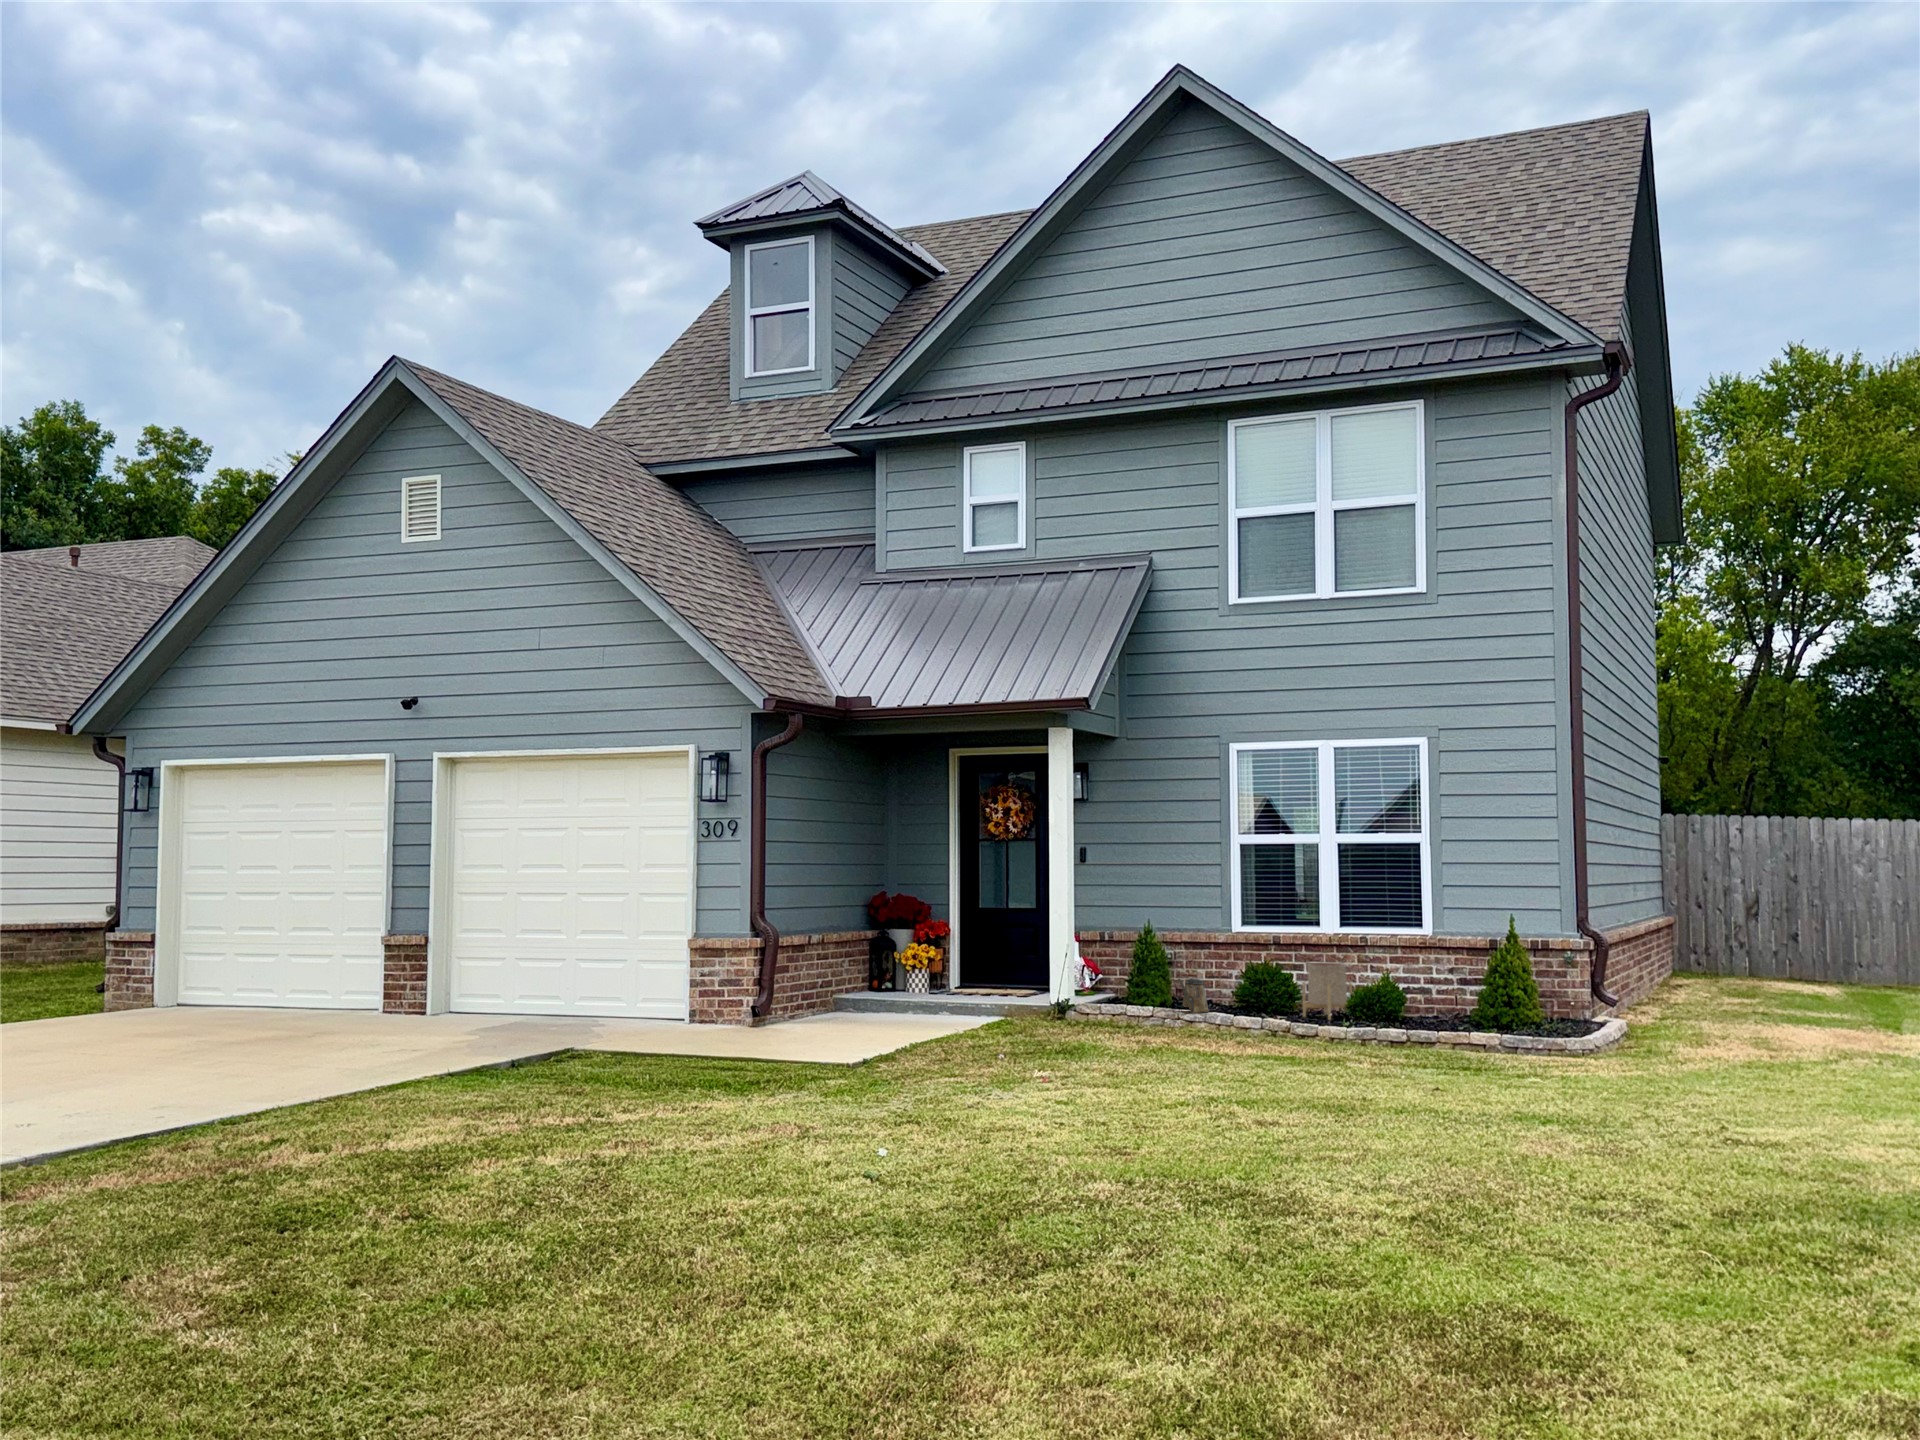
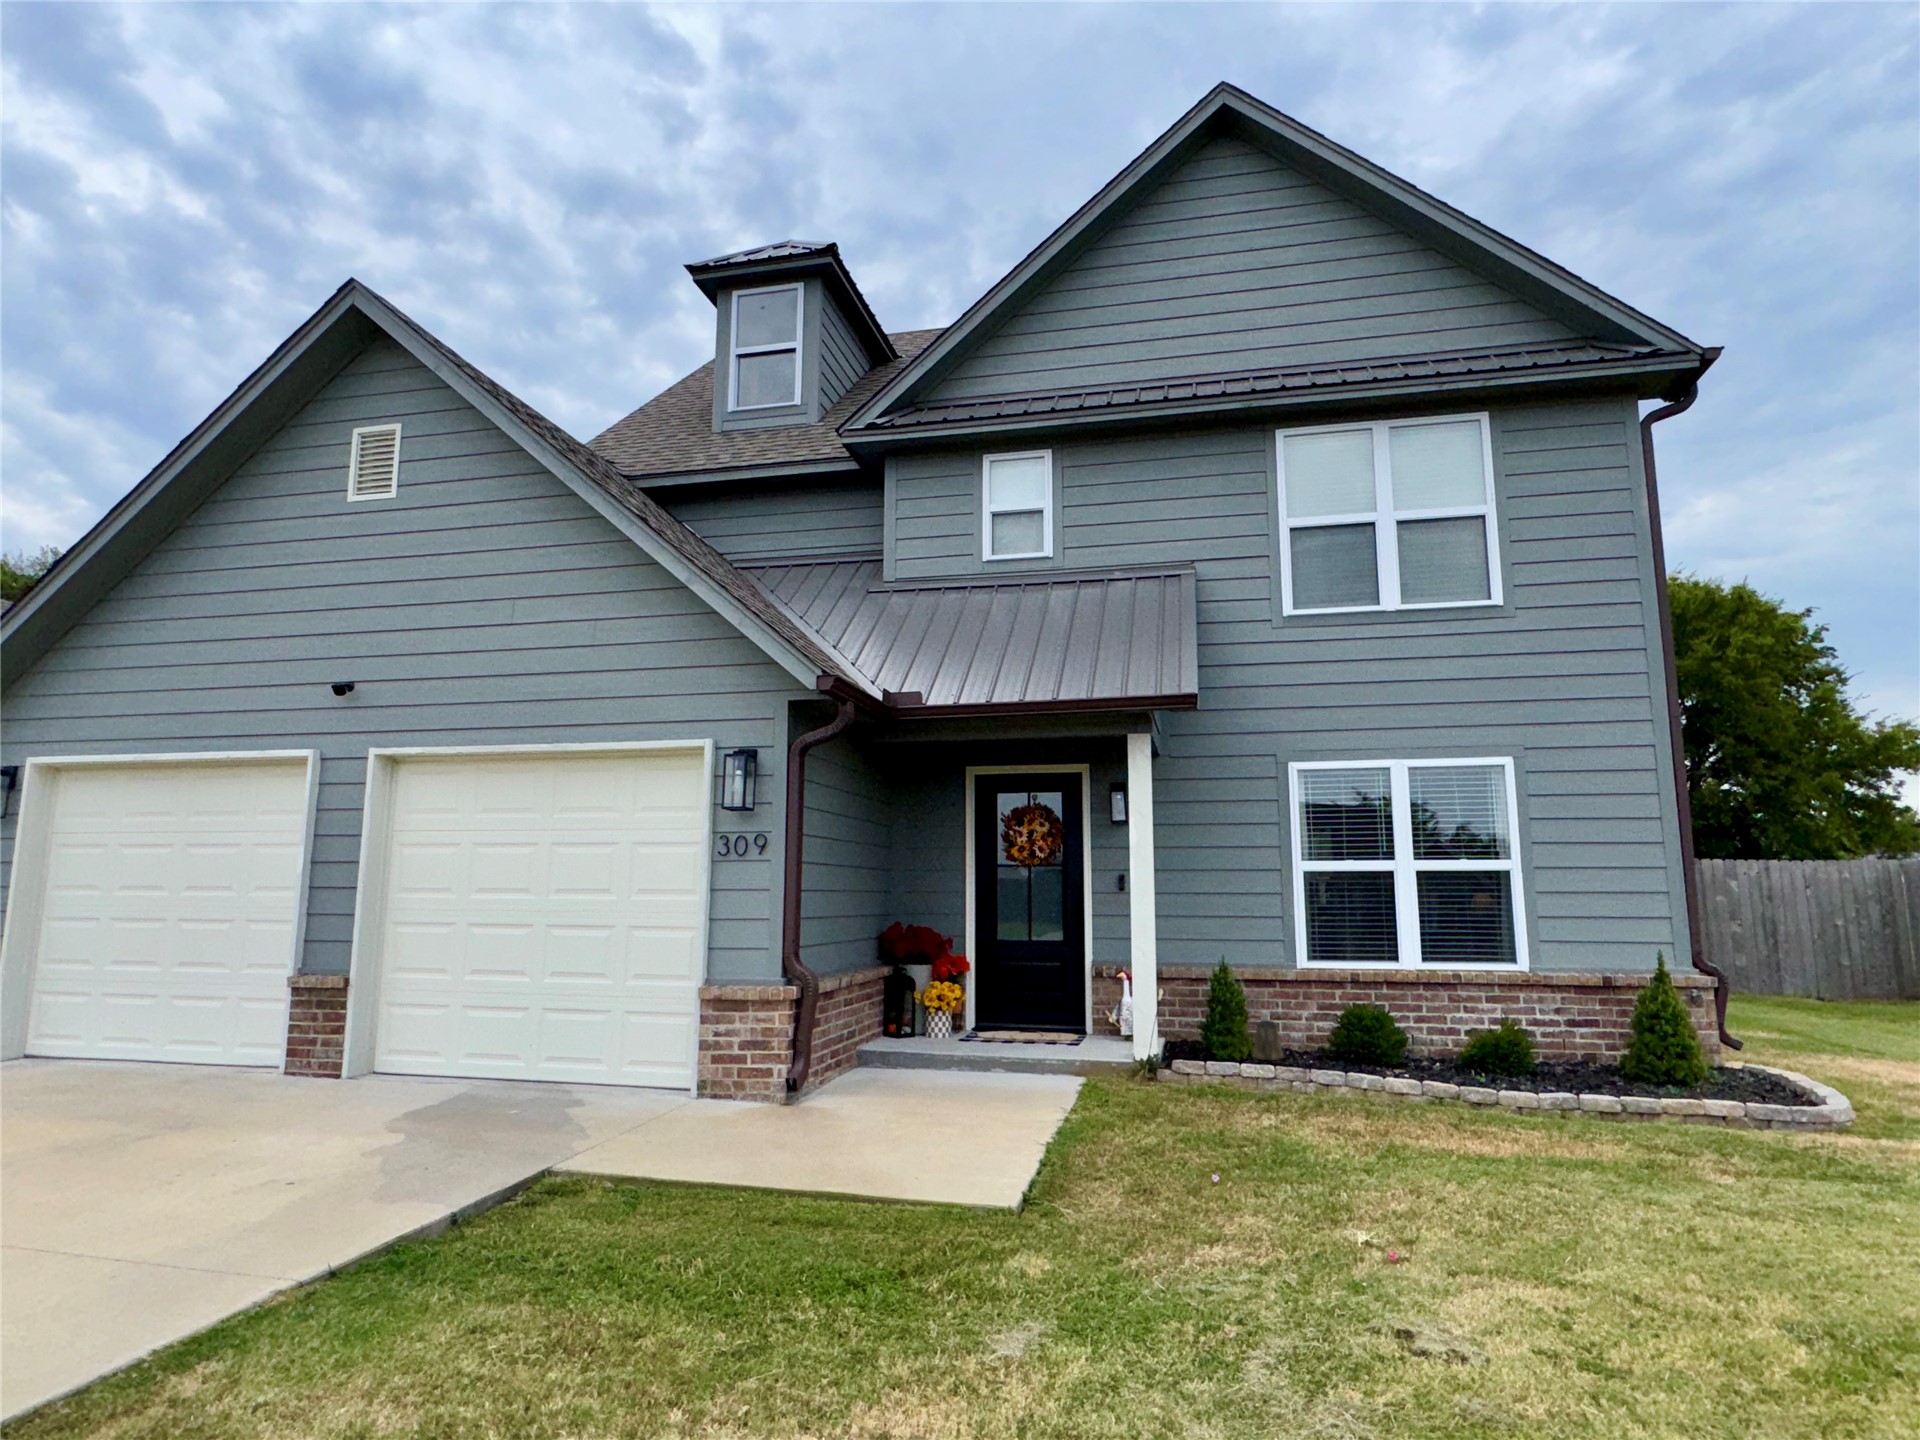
planter: present [1302,963,1352,1020] -> none [1401,1003,1455,1072]

